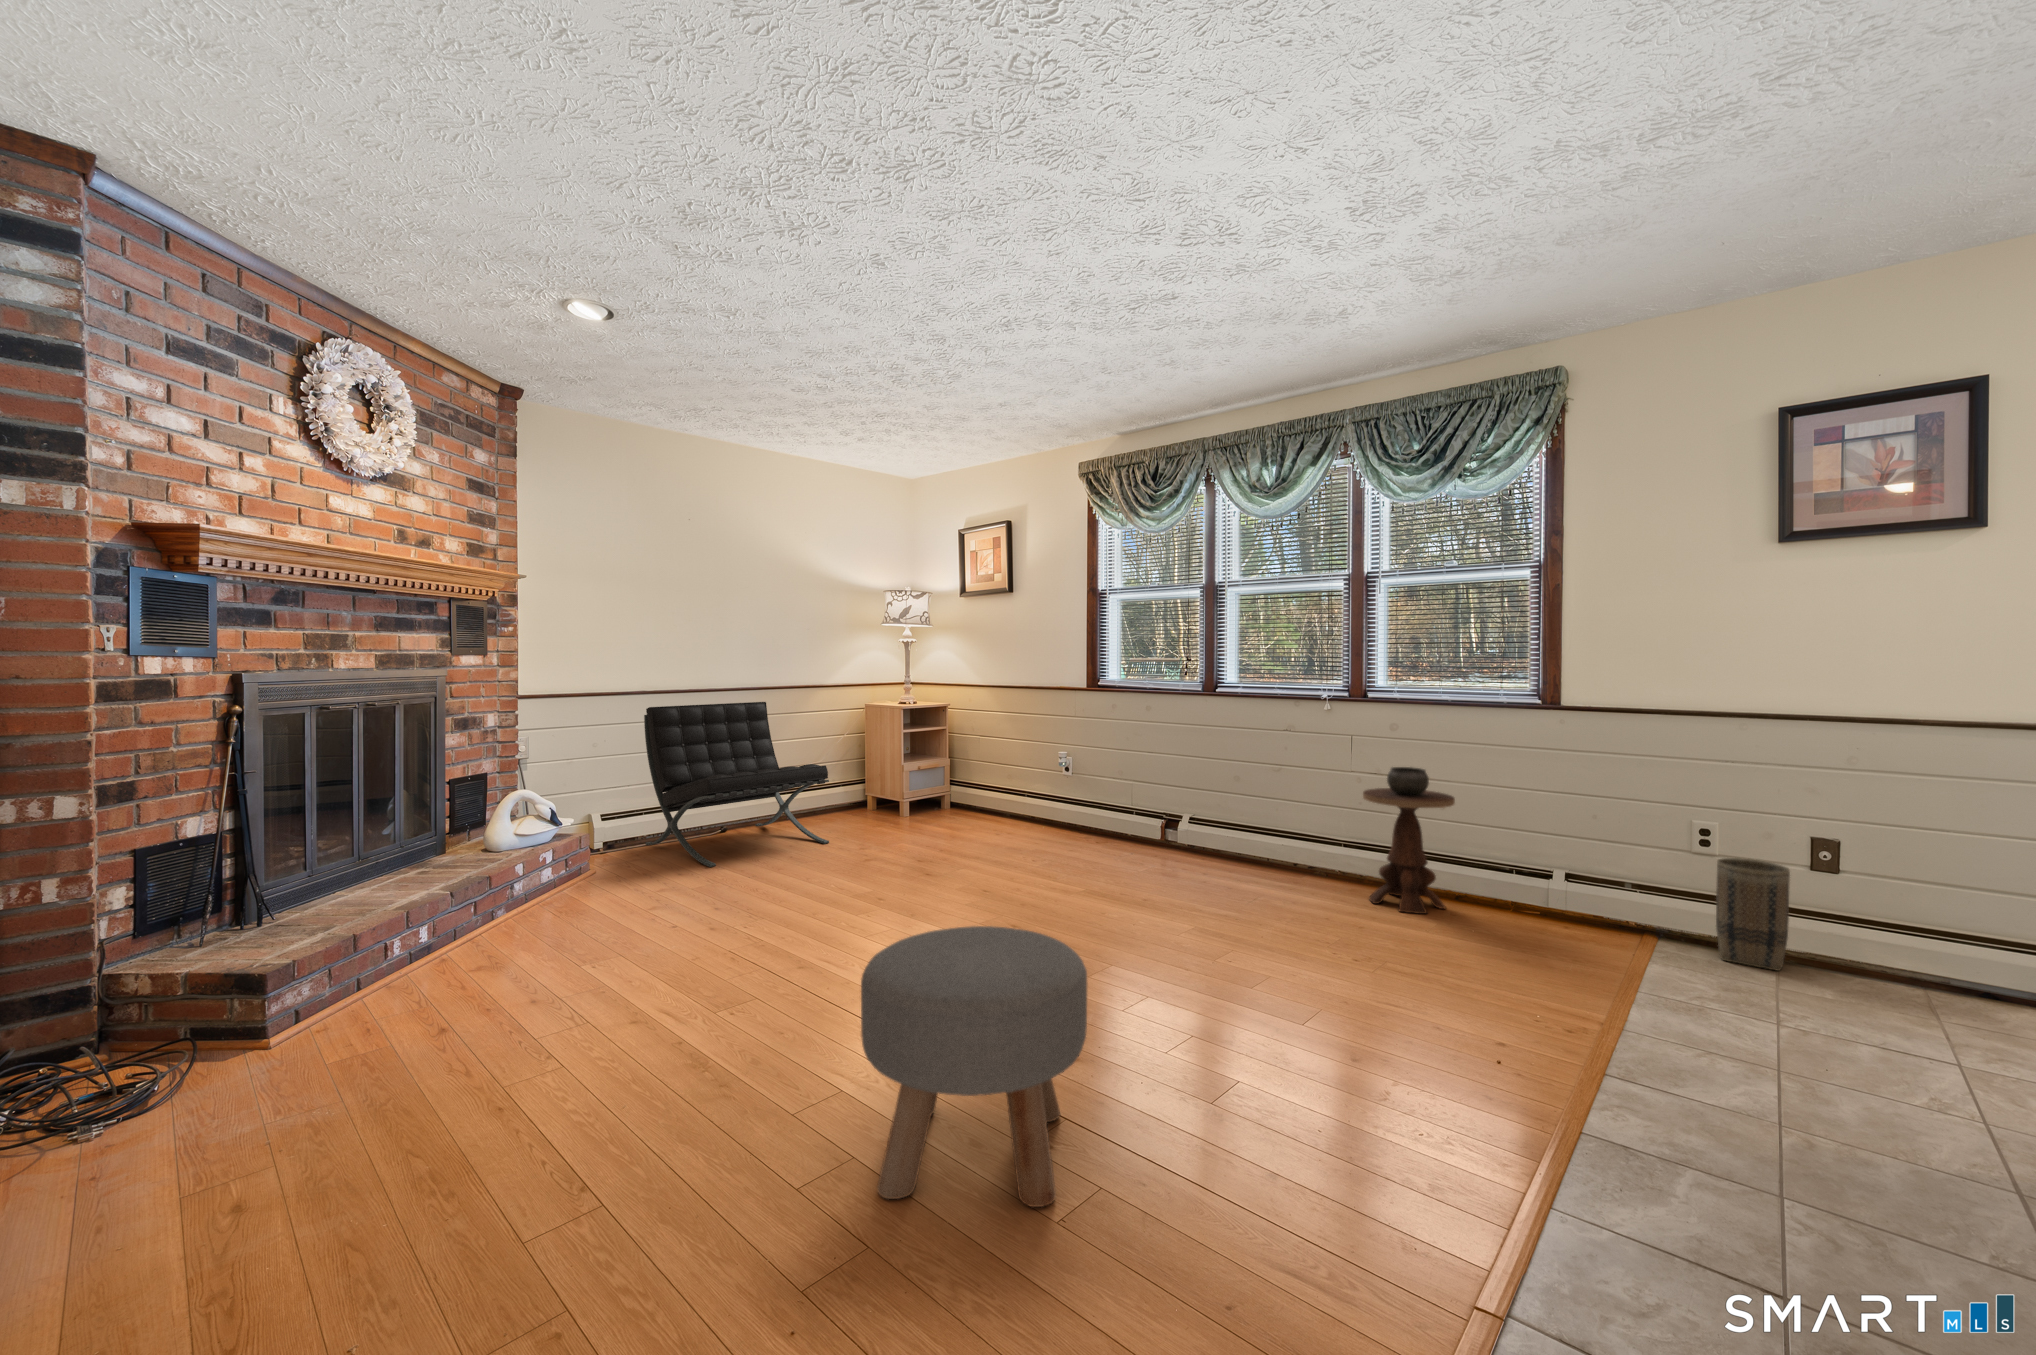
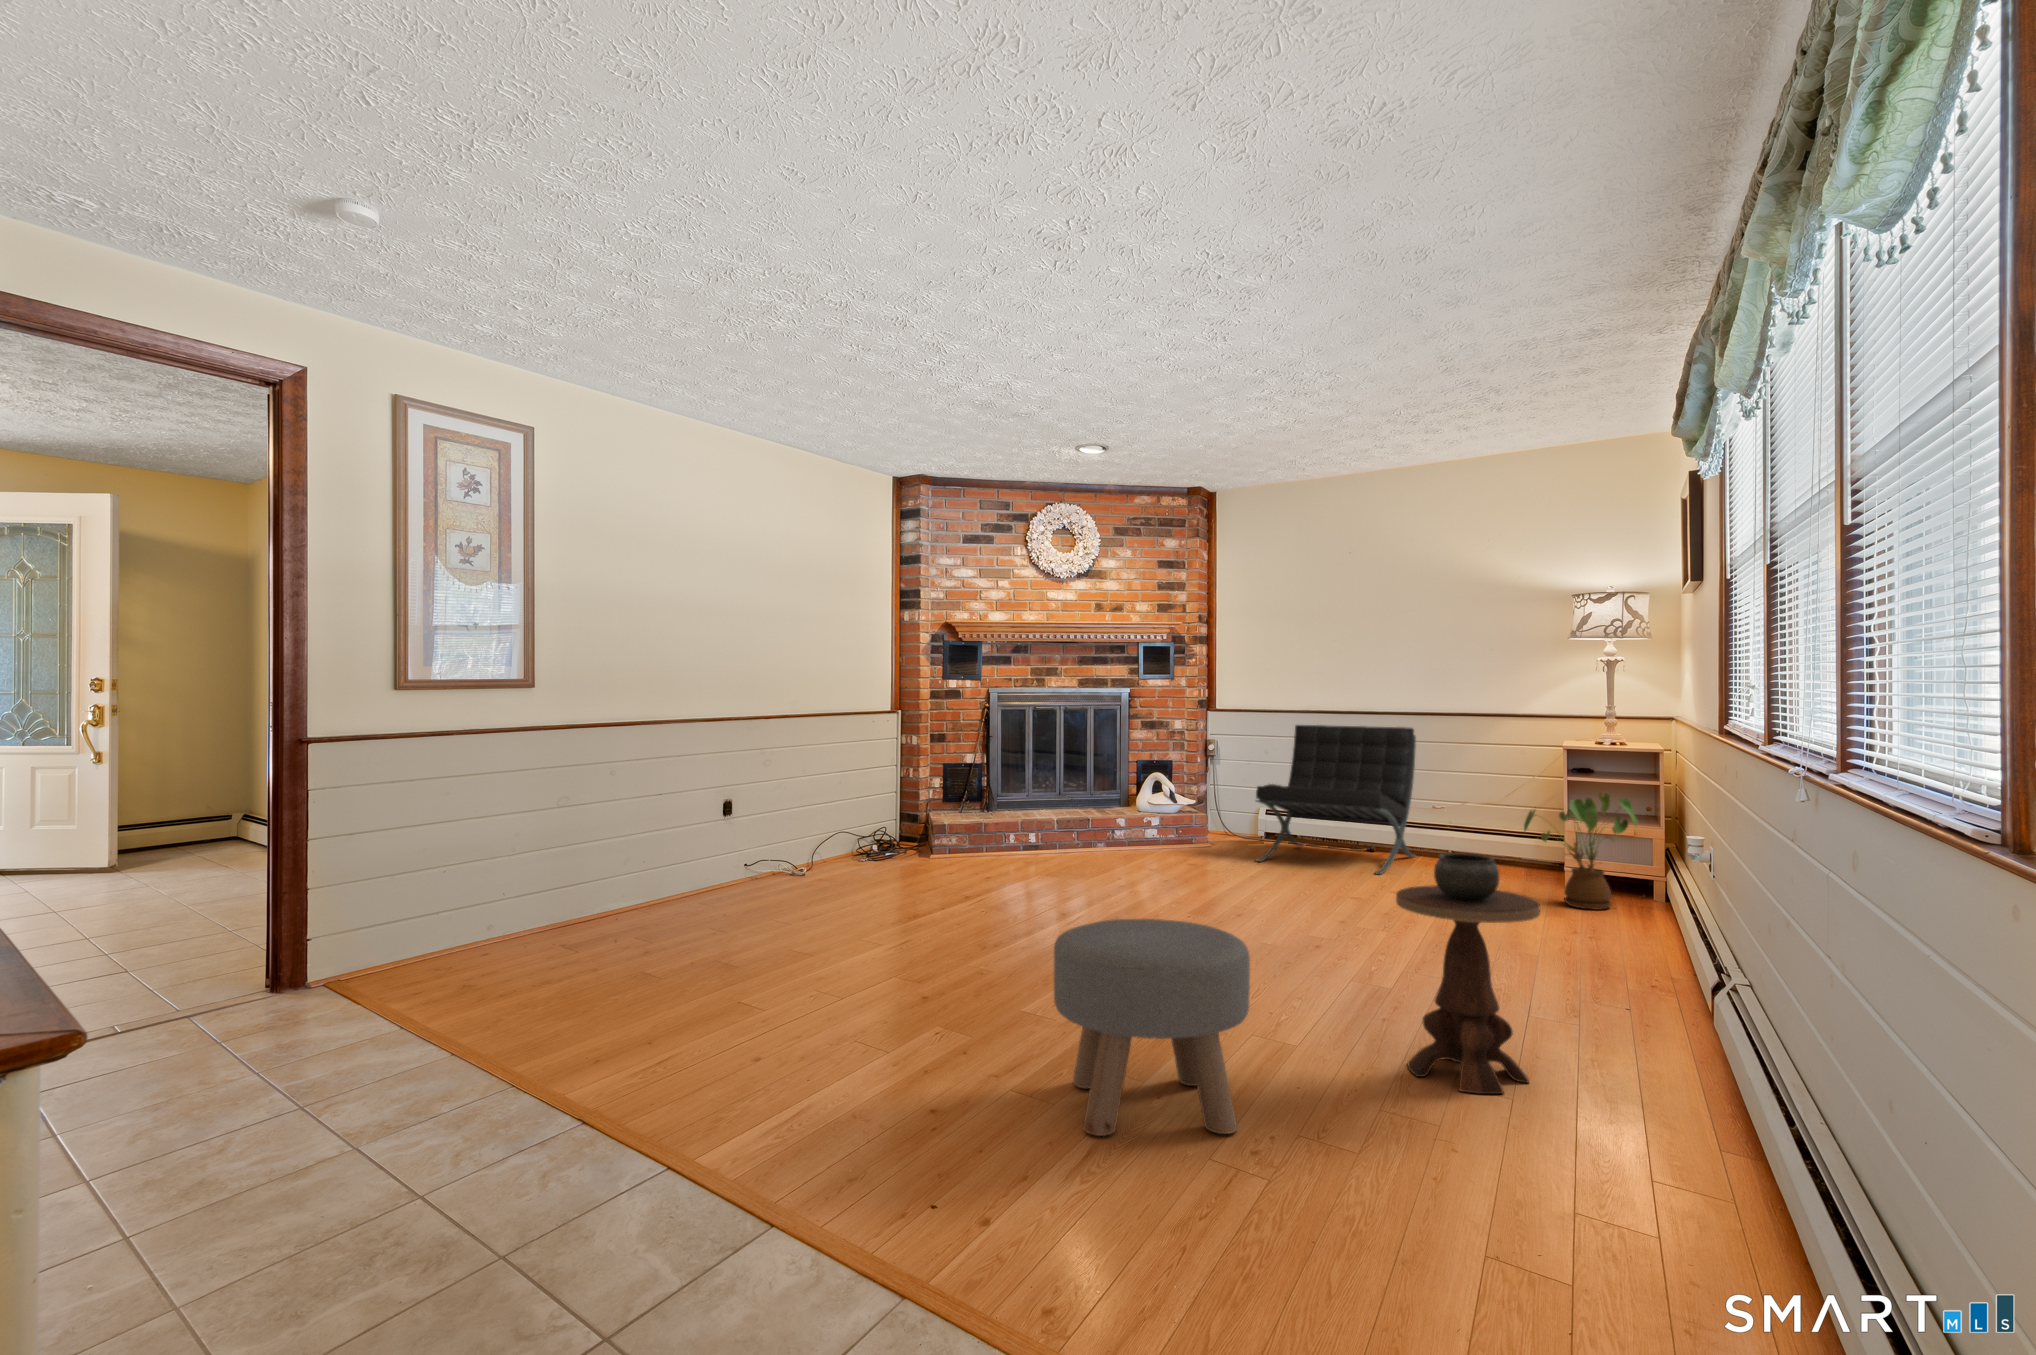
house plant: none [951,737,1021,824] -> present [1524,792,1637,910]
basket: present [1716,858,1790,971] -> none [1337,1068,1453,1313]
ottoman: present [861,926,1087,1207] -> present [1054,919,1250,1136]

